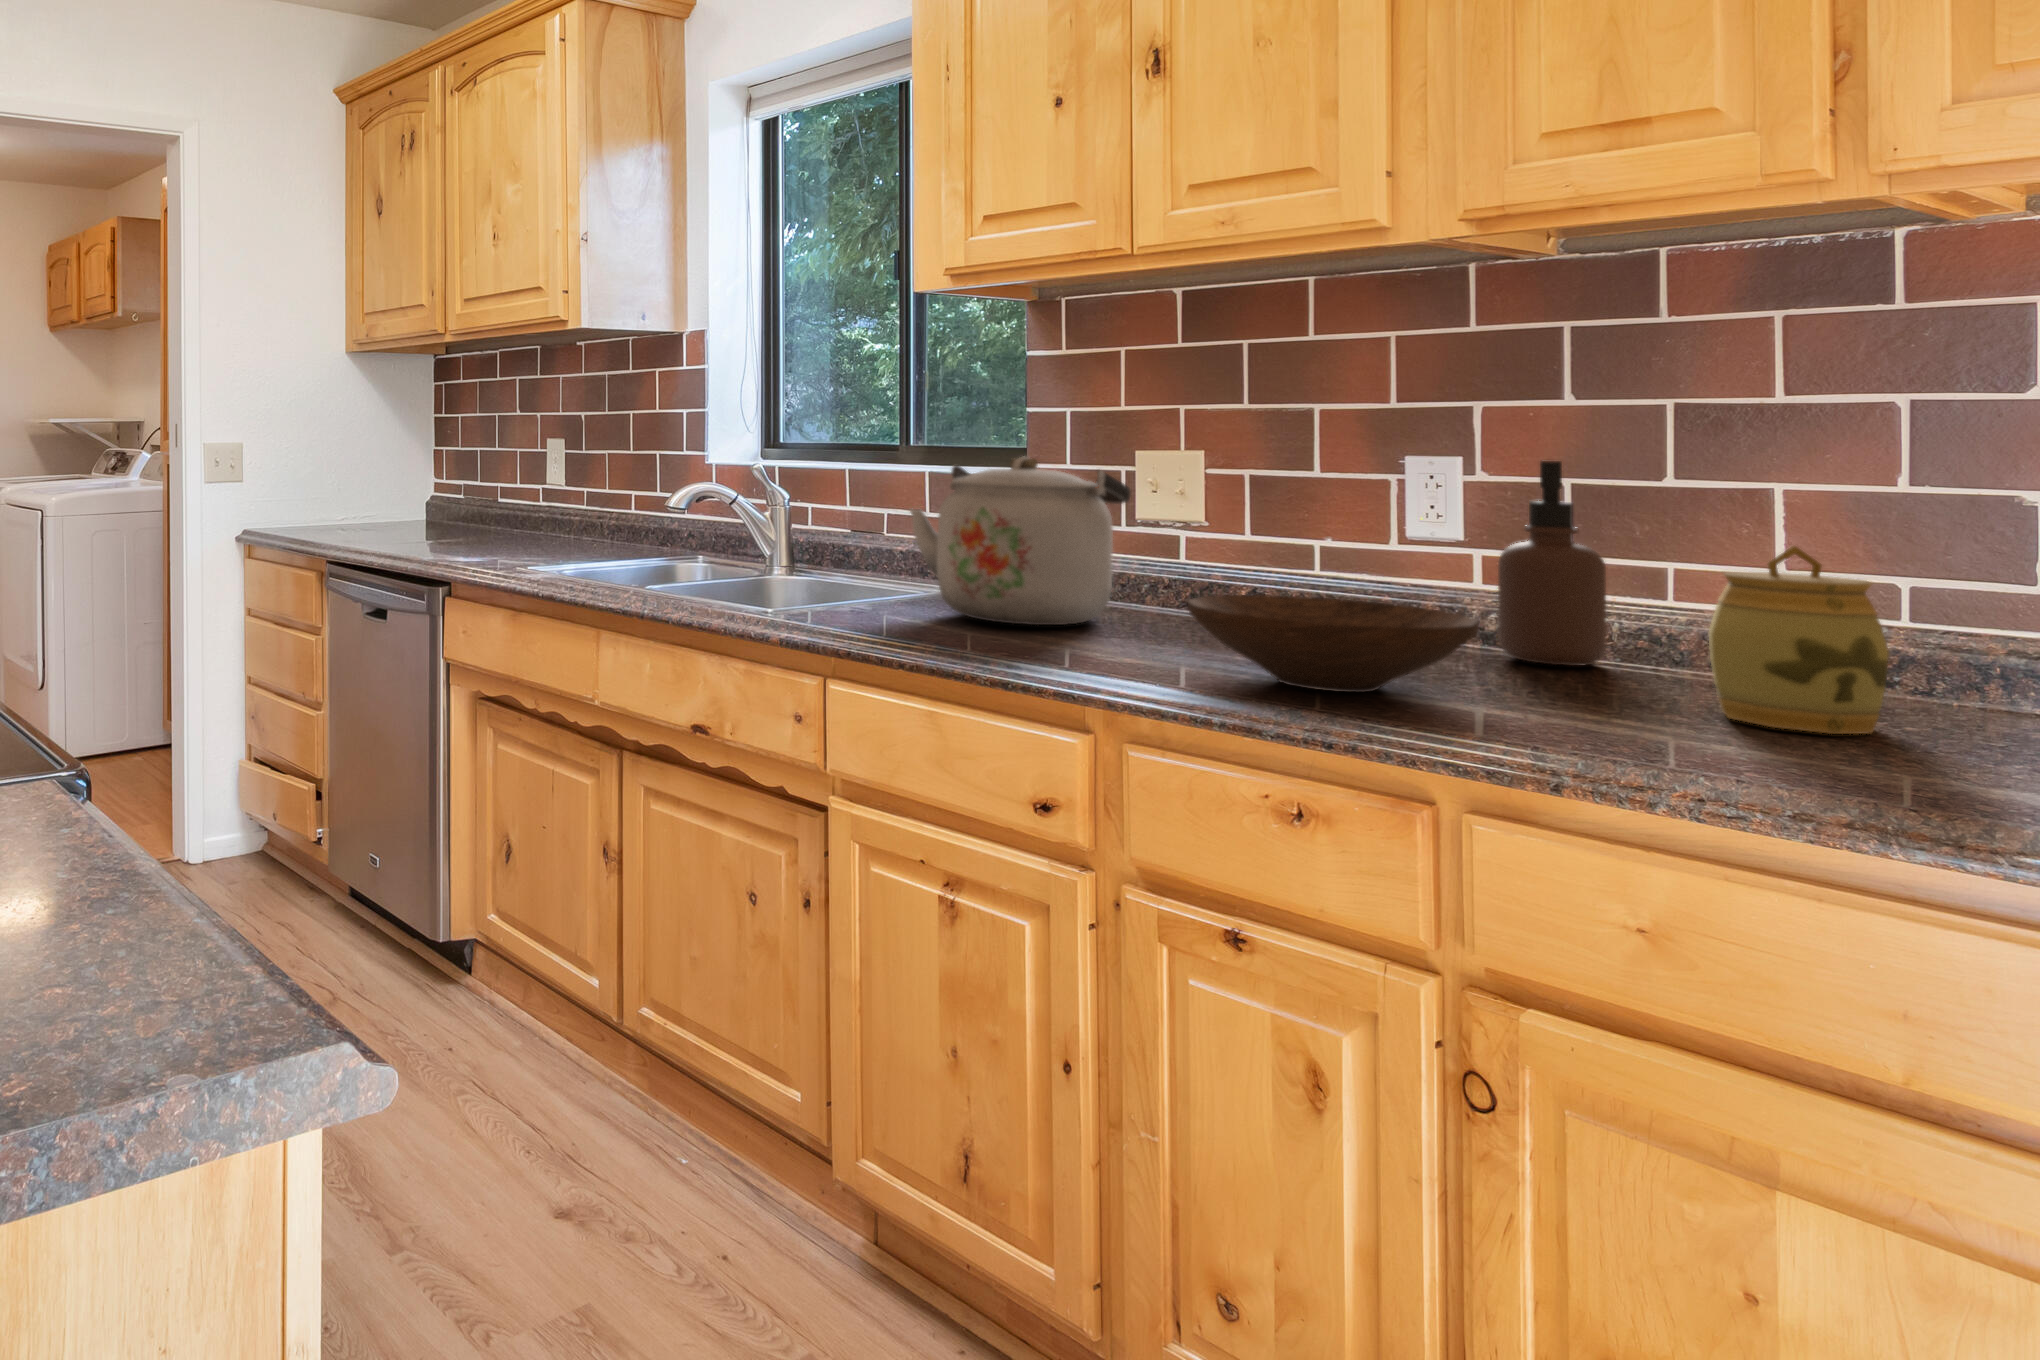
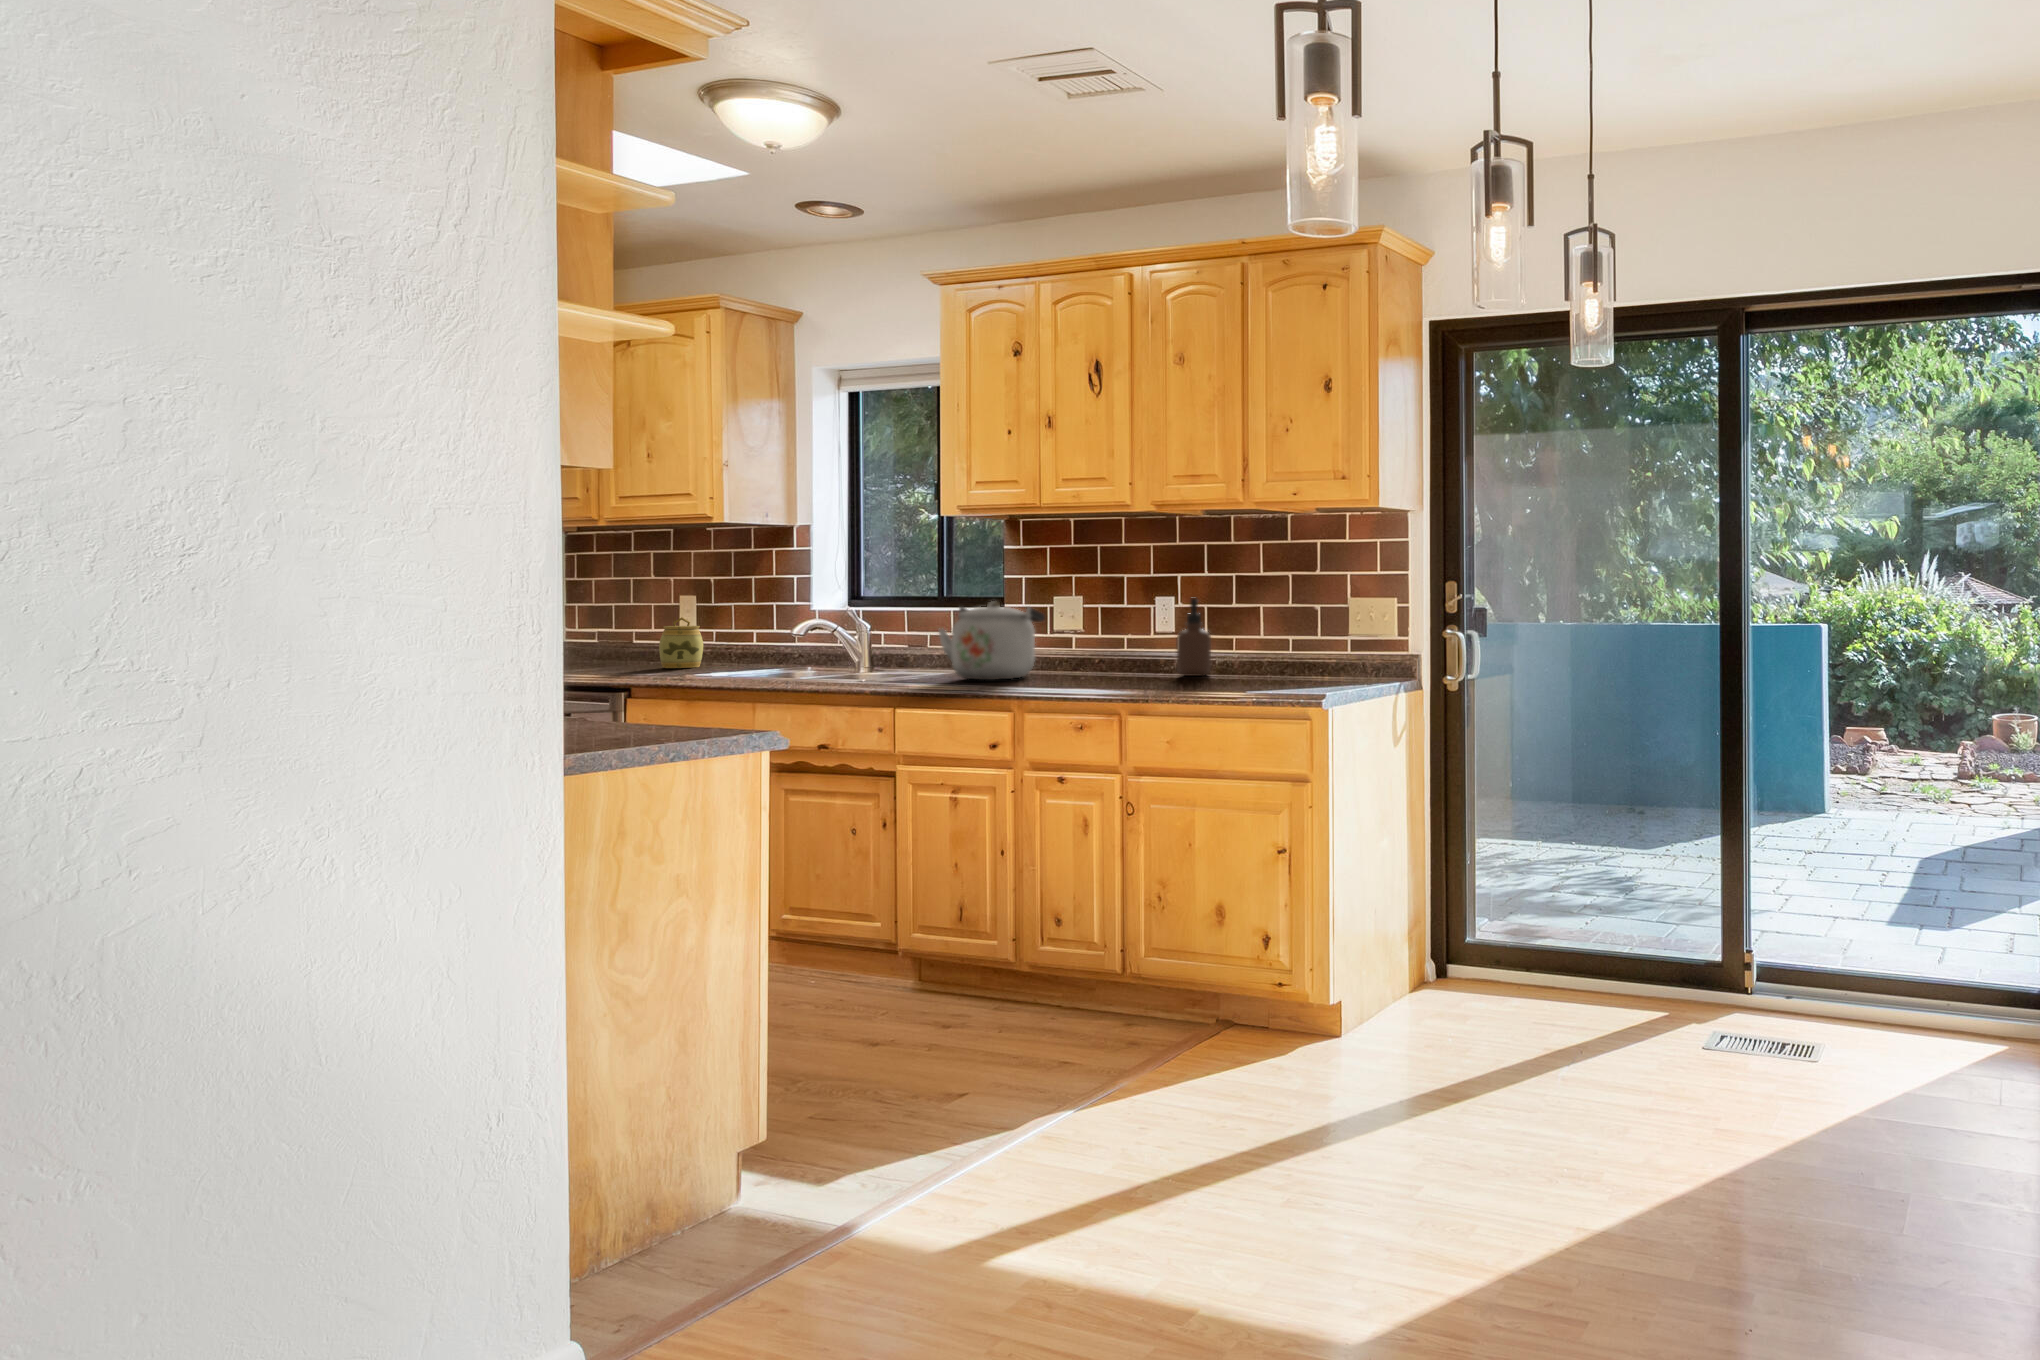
jar: present [1709,546,1889,734] -> present [659,617,703,668]
wooden bowl: present [1188,595,1479,692] -> none [1052,656,1154,688]

